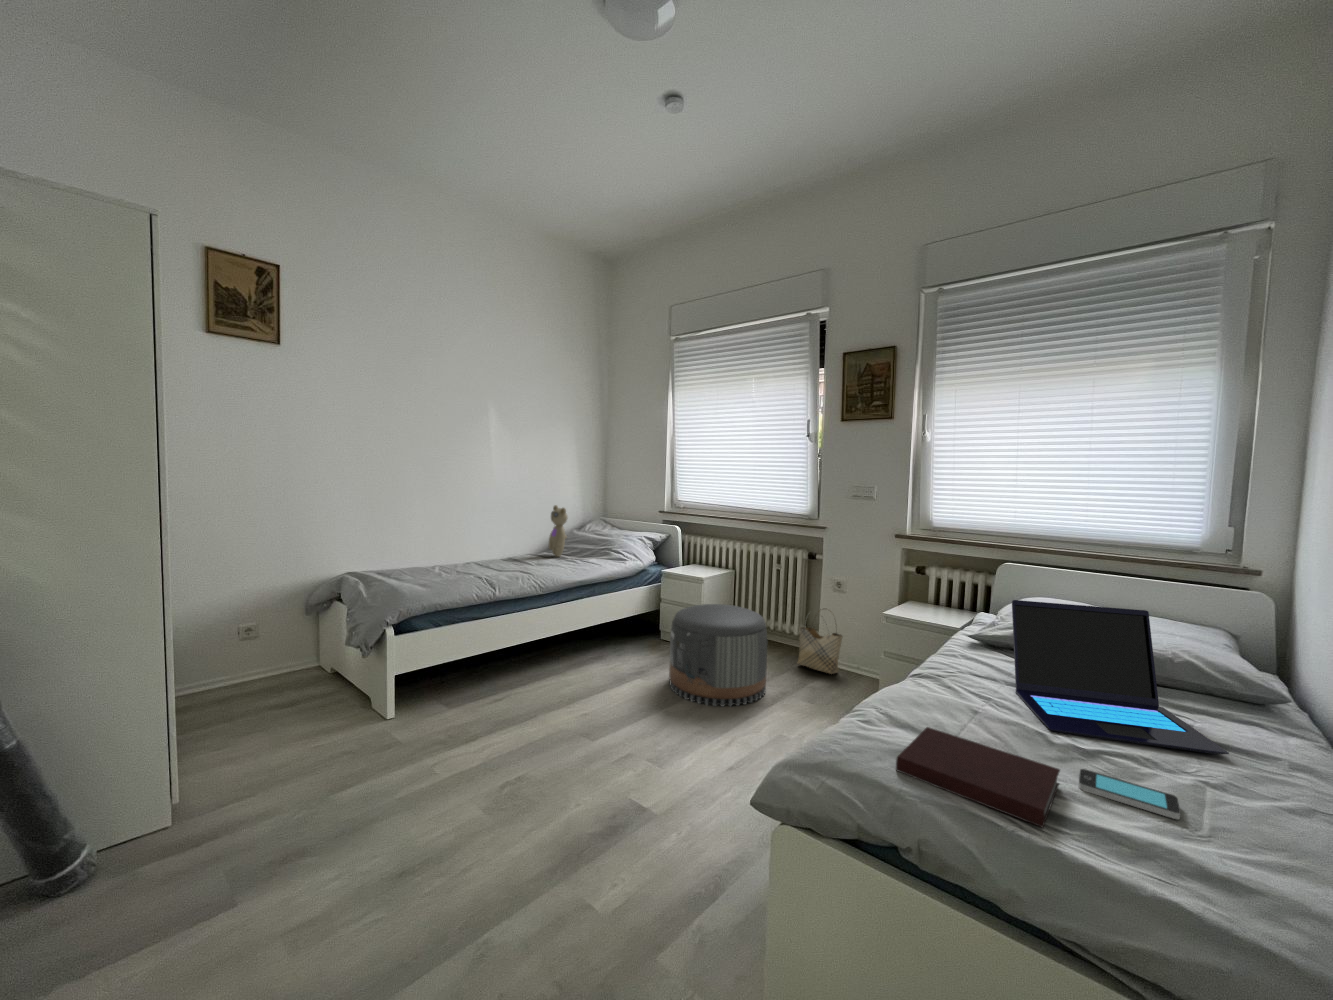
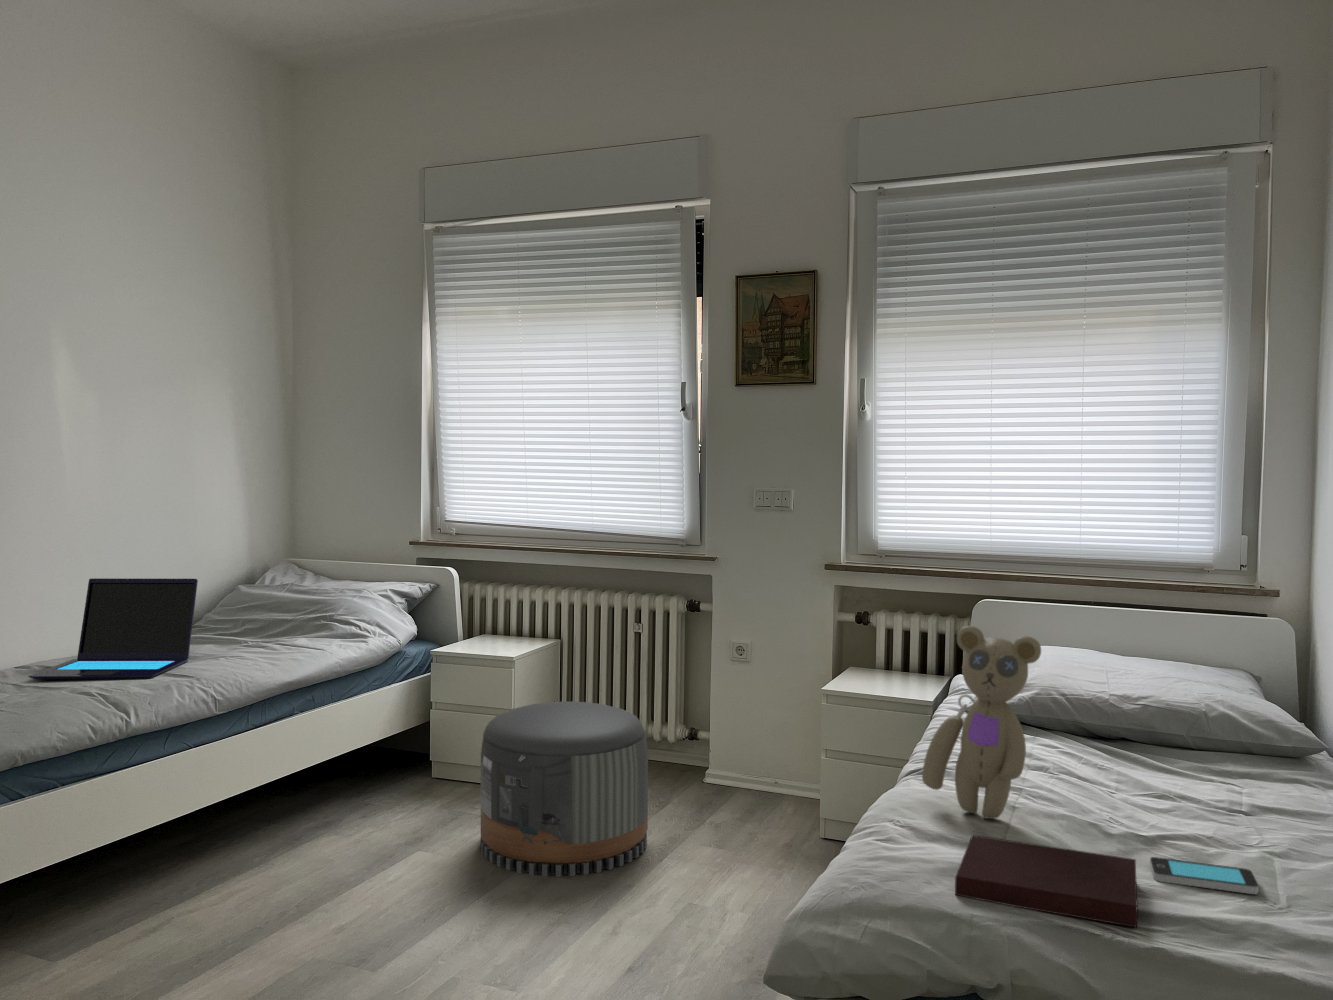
teddy bear: present [549,505,568,557] -> present [922,626,1041,819]
laptop: present [1012,600,1229,754] -> present [28,578,198,679]
woven basket: present [798,611,842,674] -> none [681,692,753,798]

